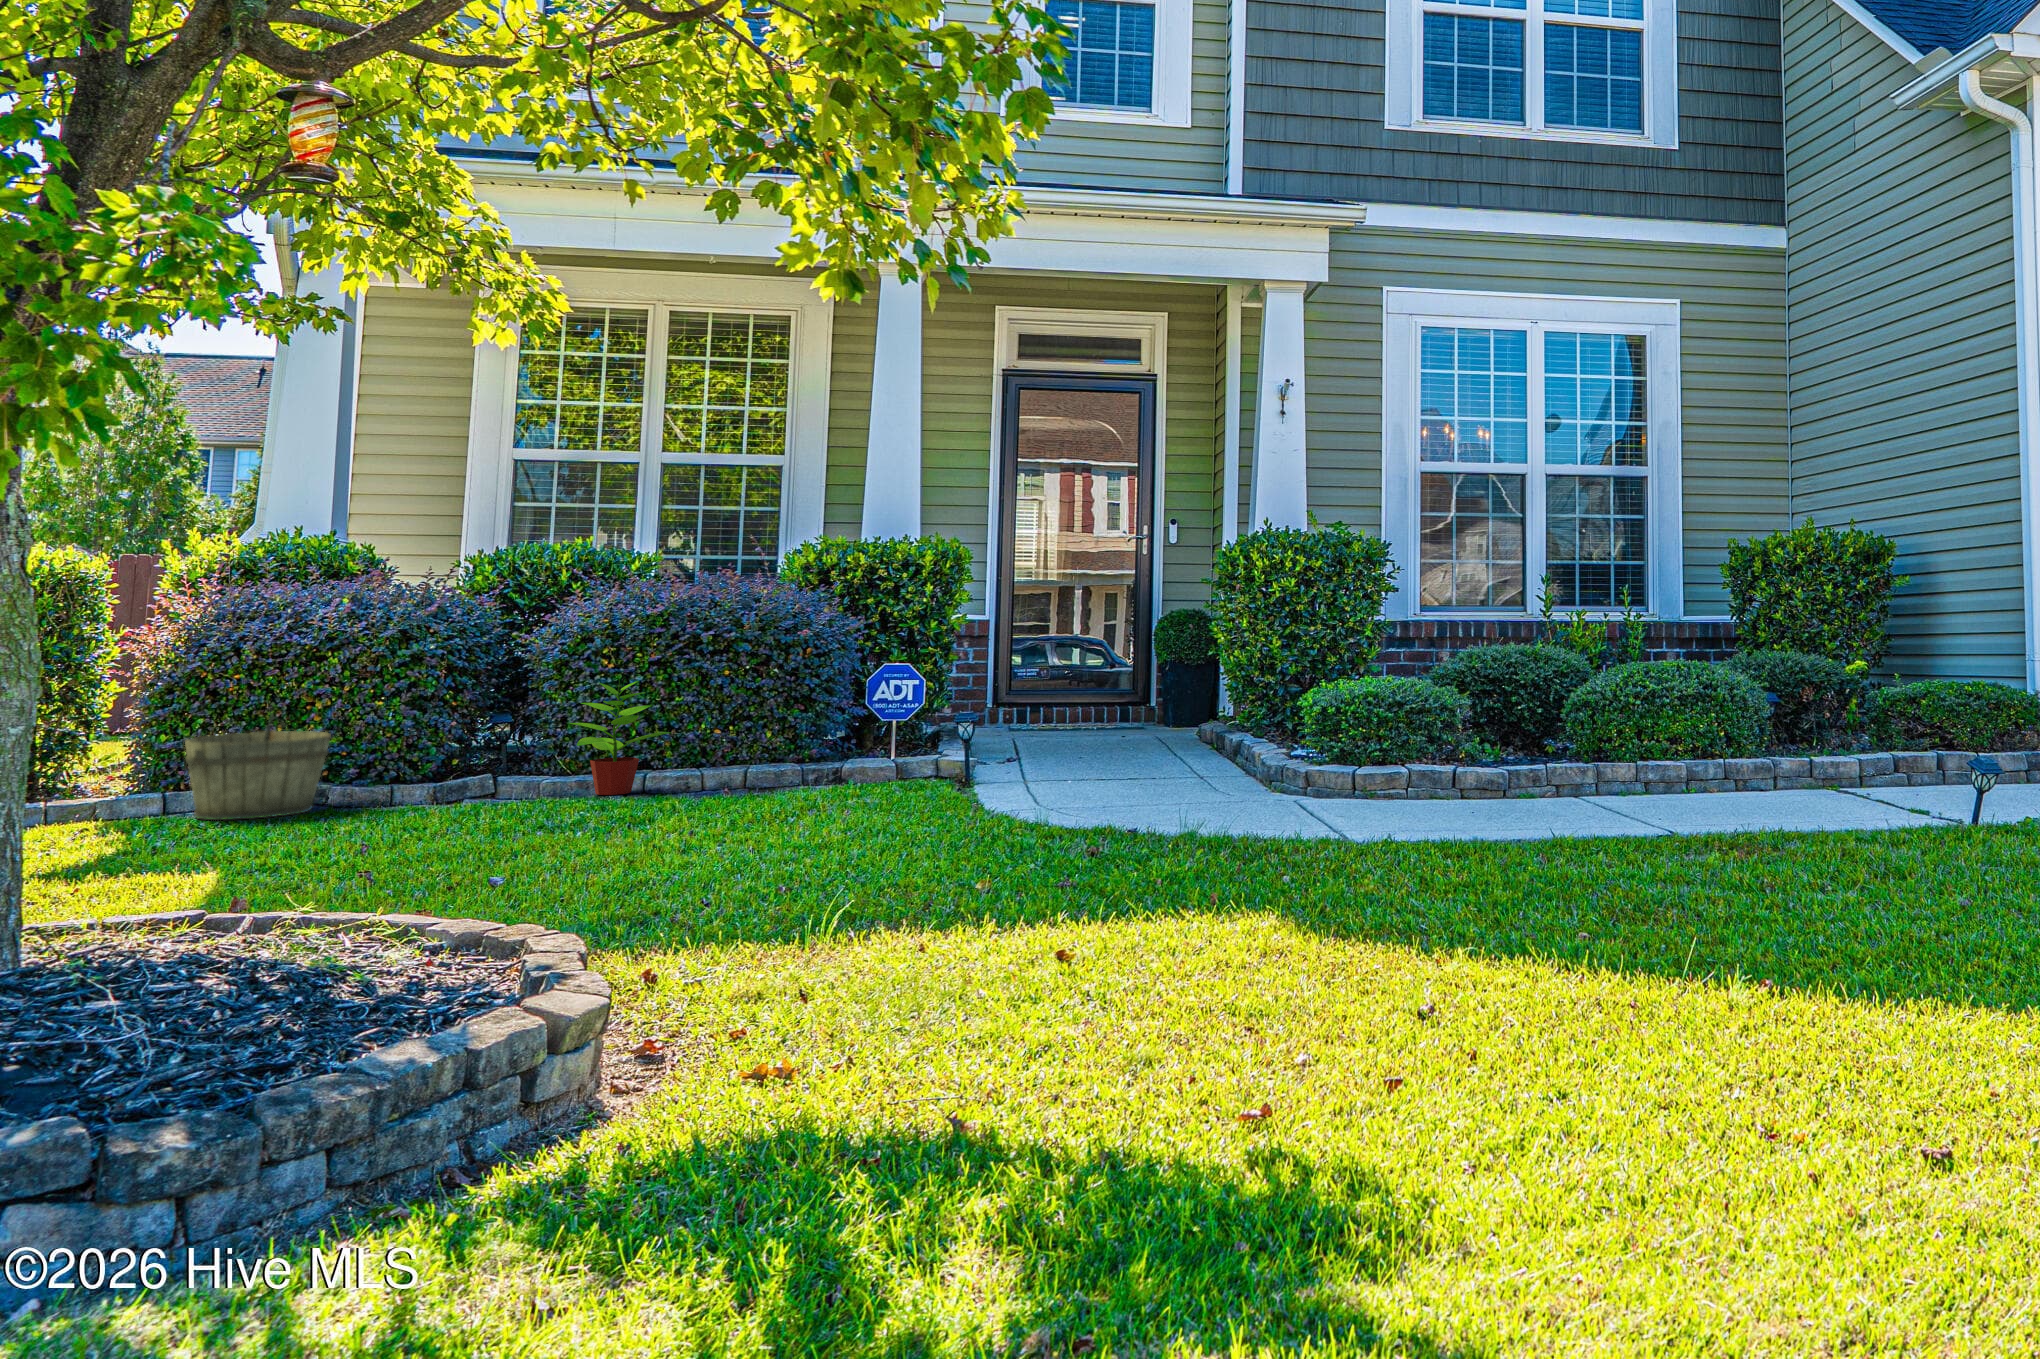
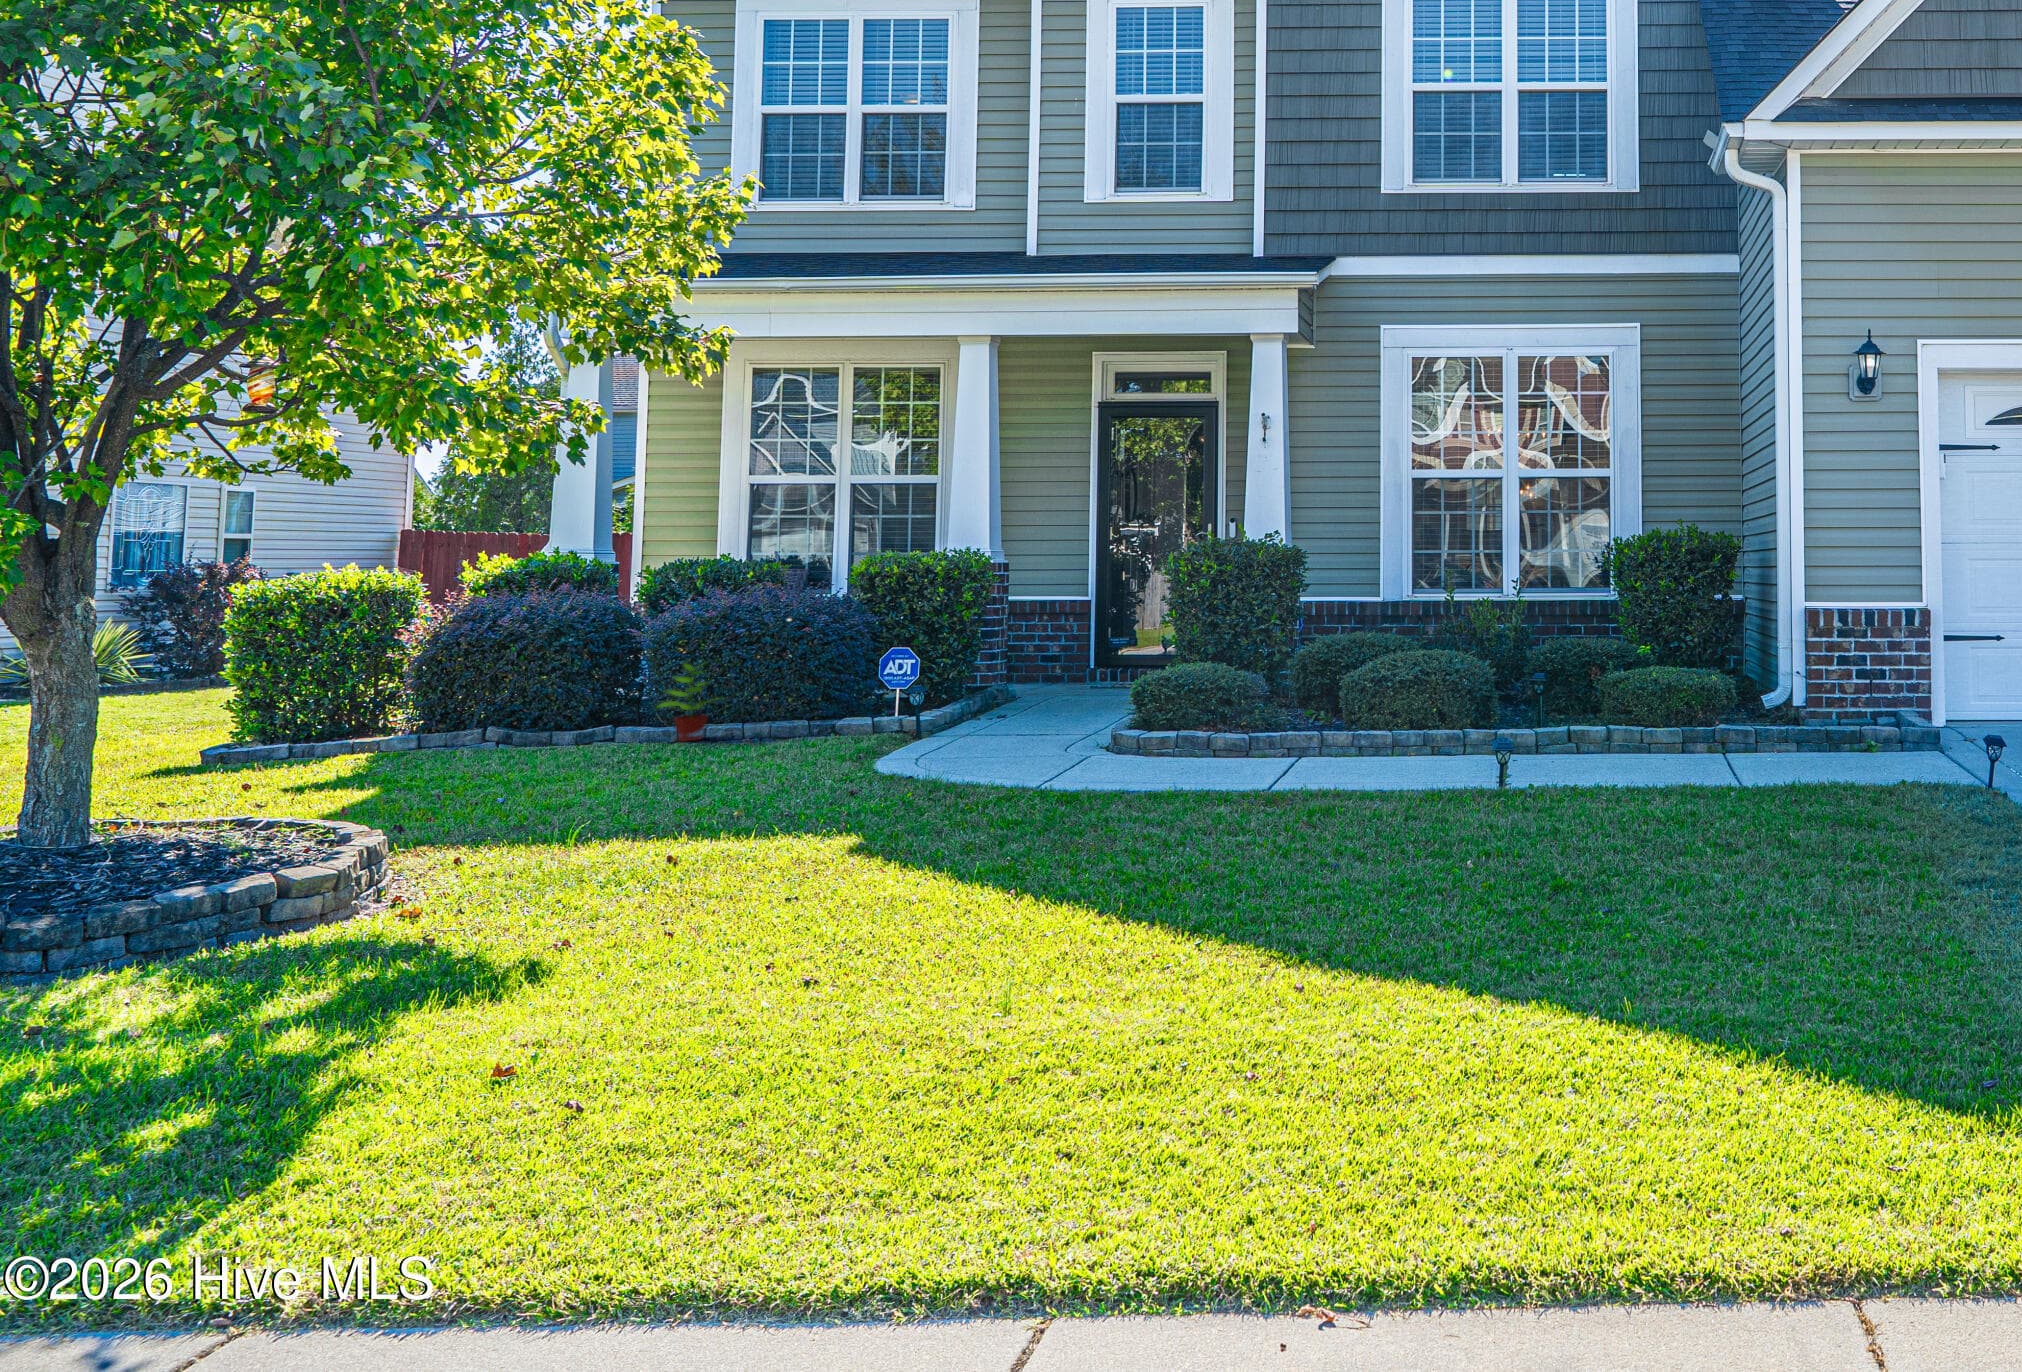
wooden bucket: present [185,709,331,820] -> none [412,681,512,756]

